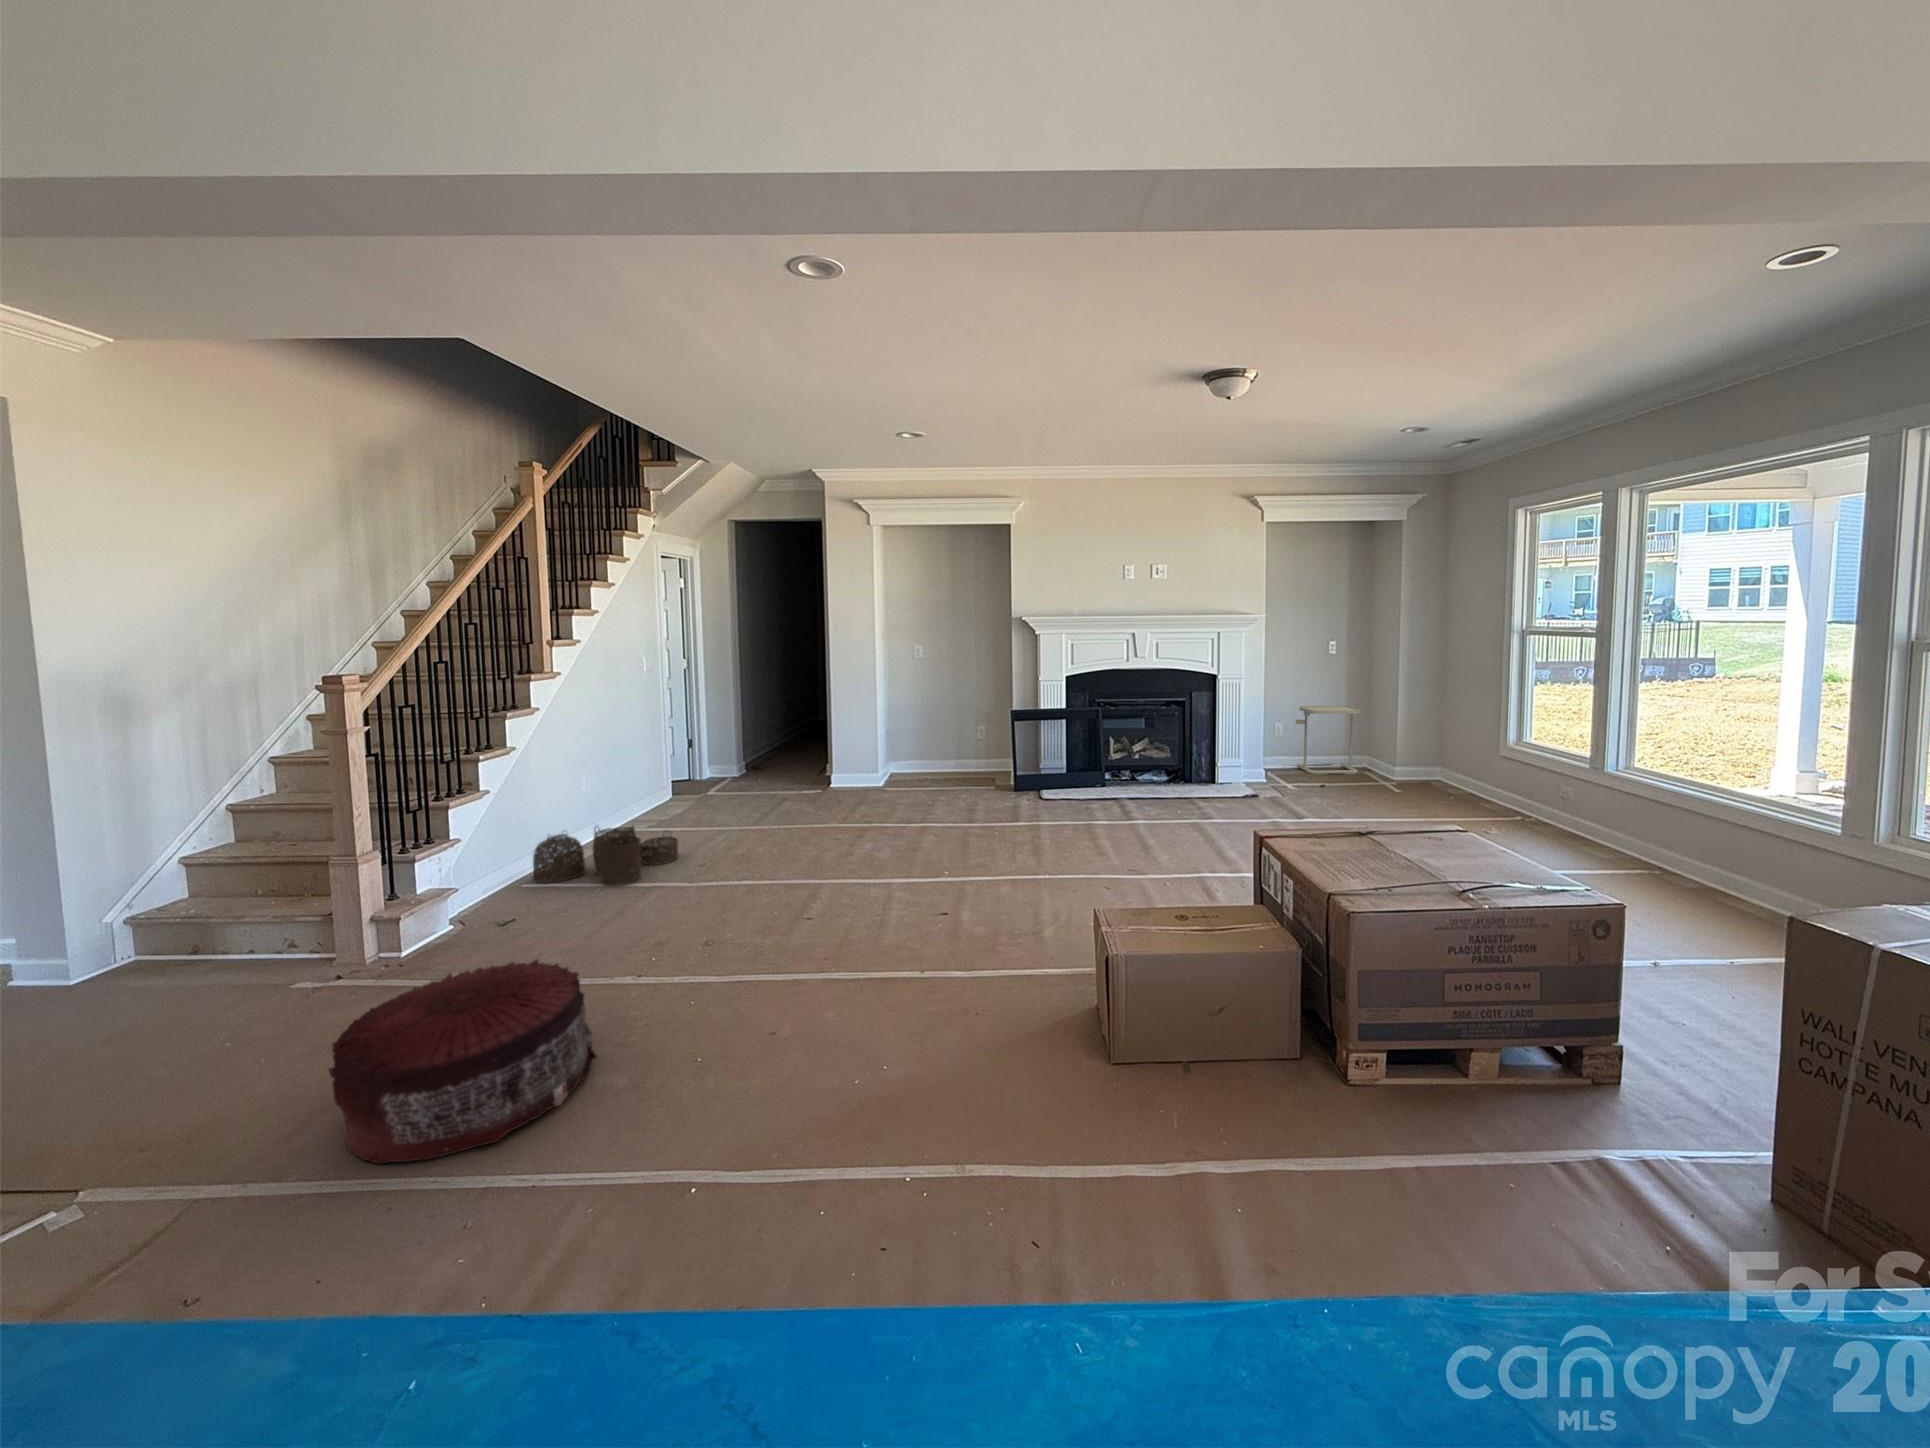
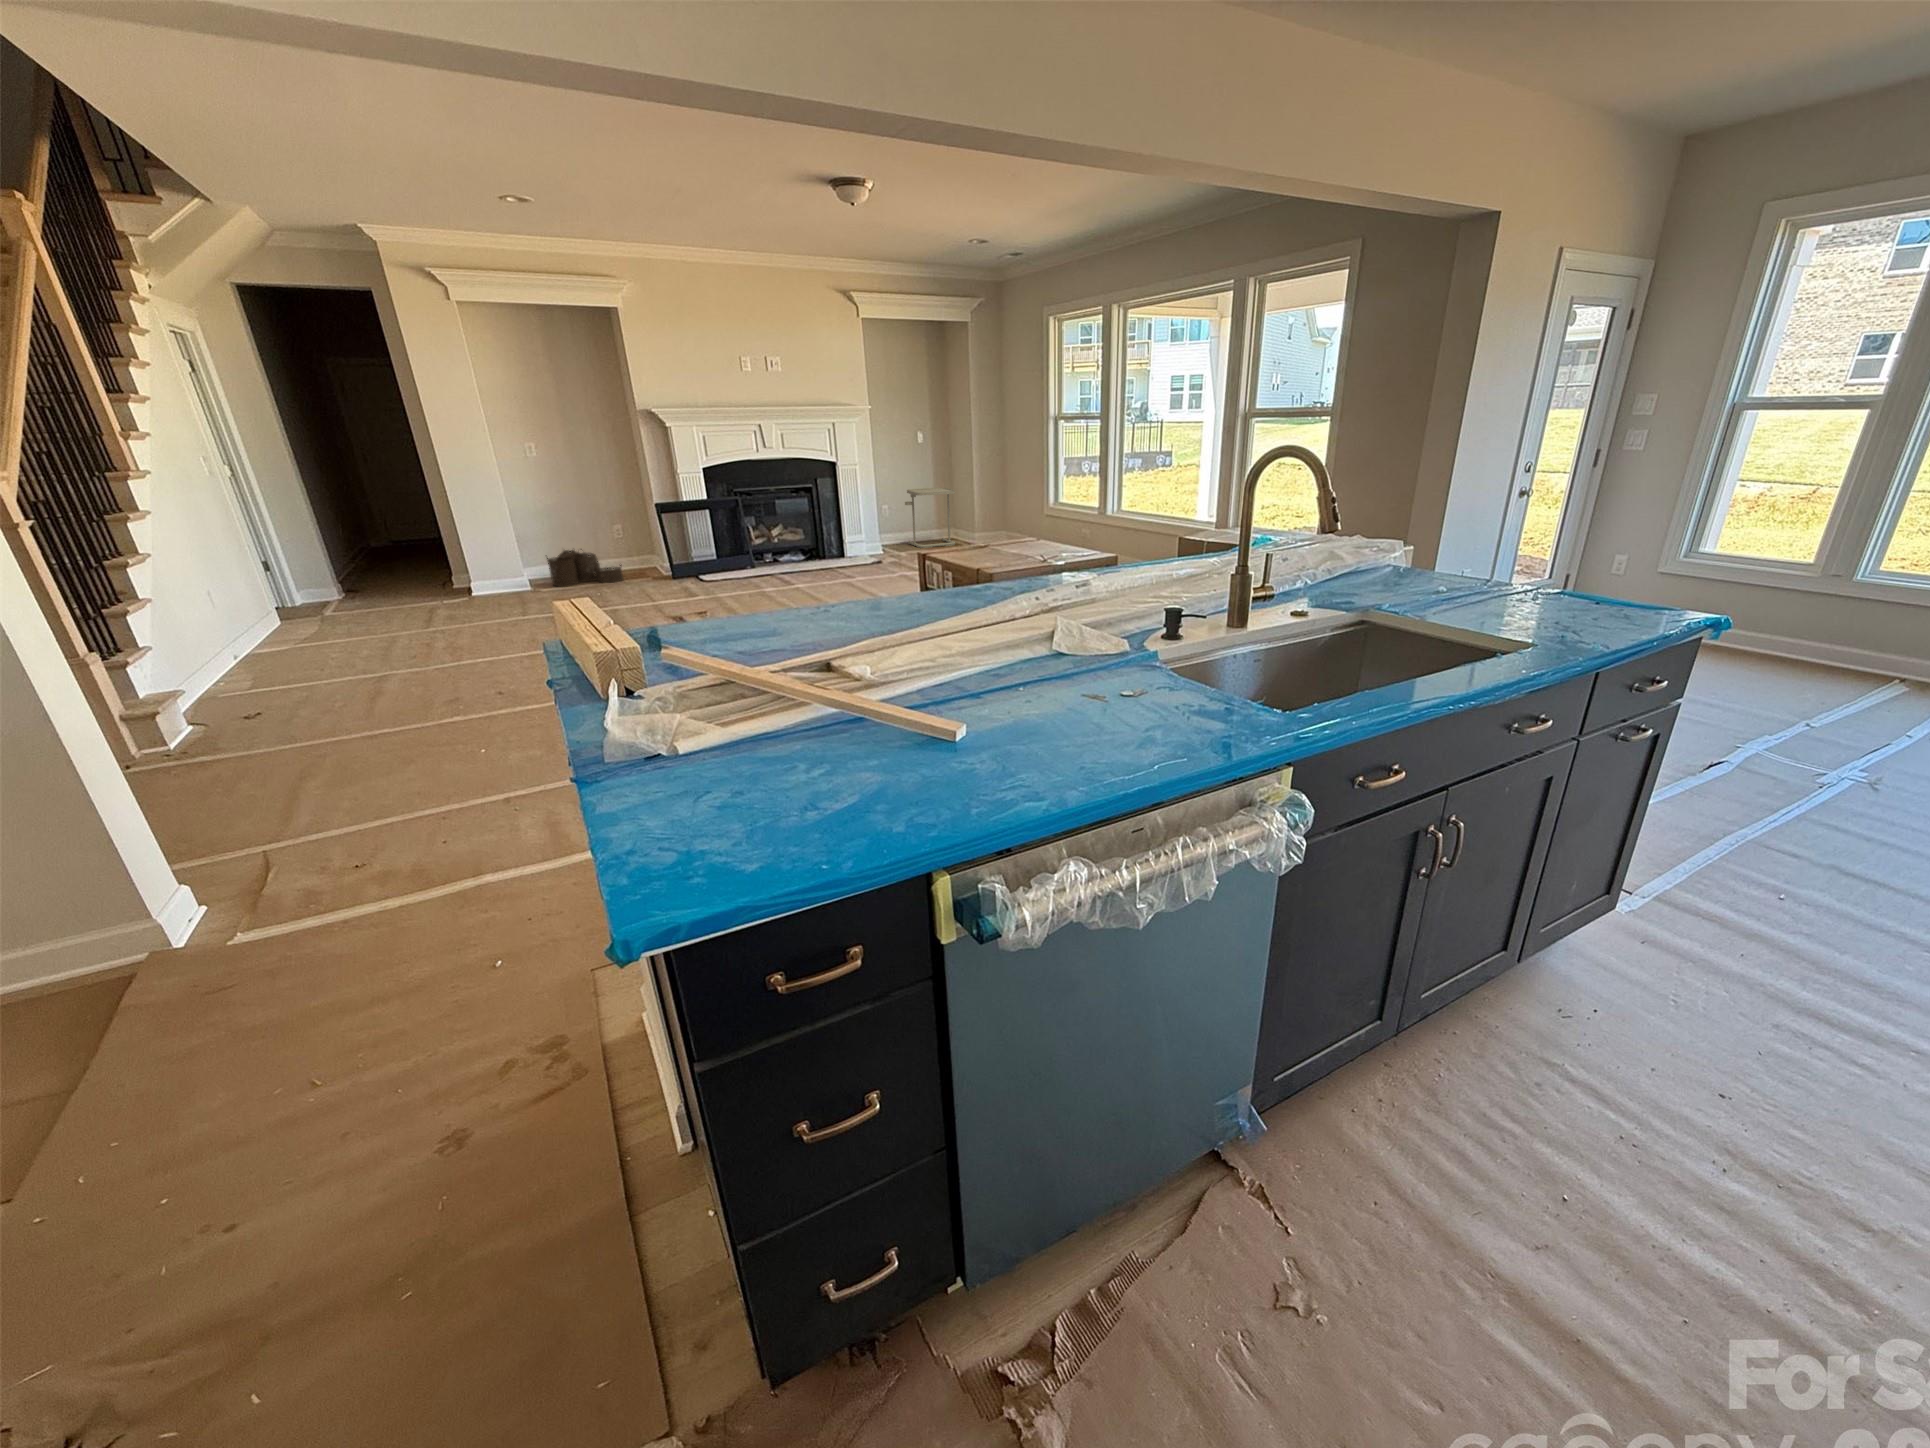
woven basket: present [533,826,678,886] -> present [547,549,623,587]
pouf: present [329,959,597,1164] -> none [297,703,491,821]

